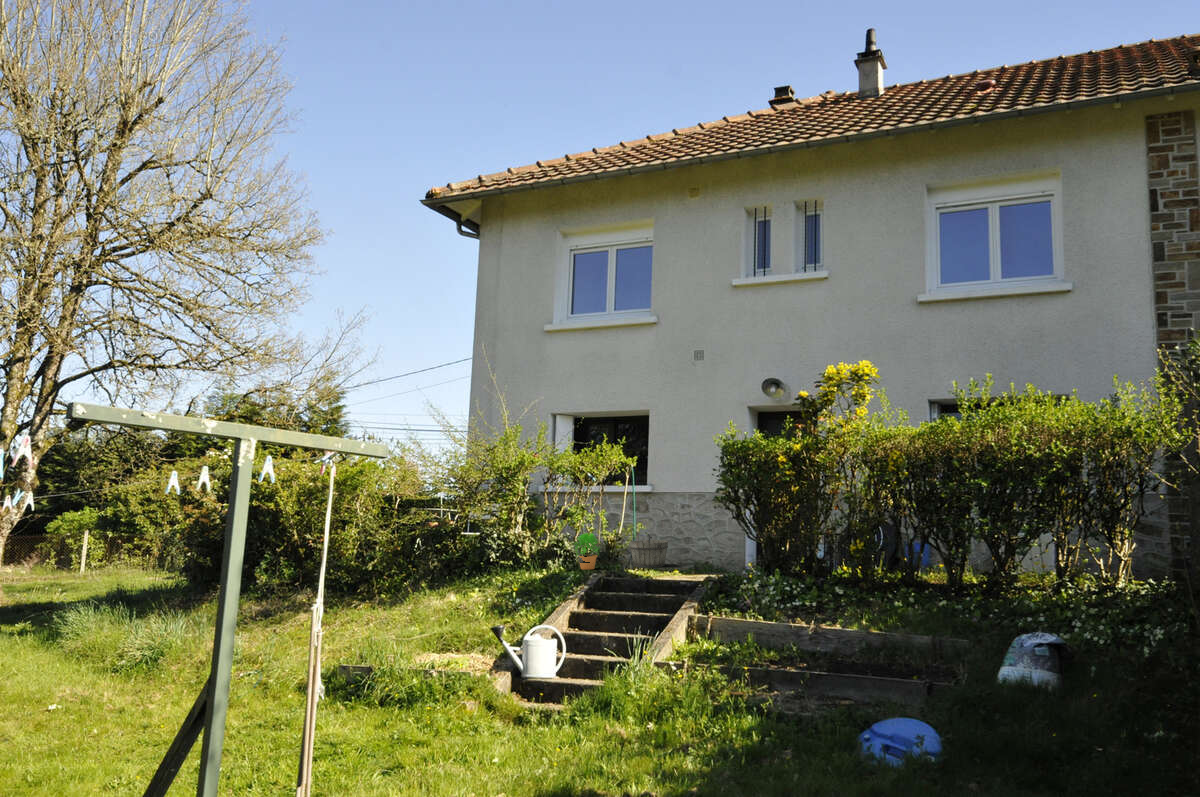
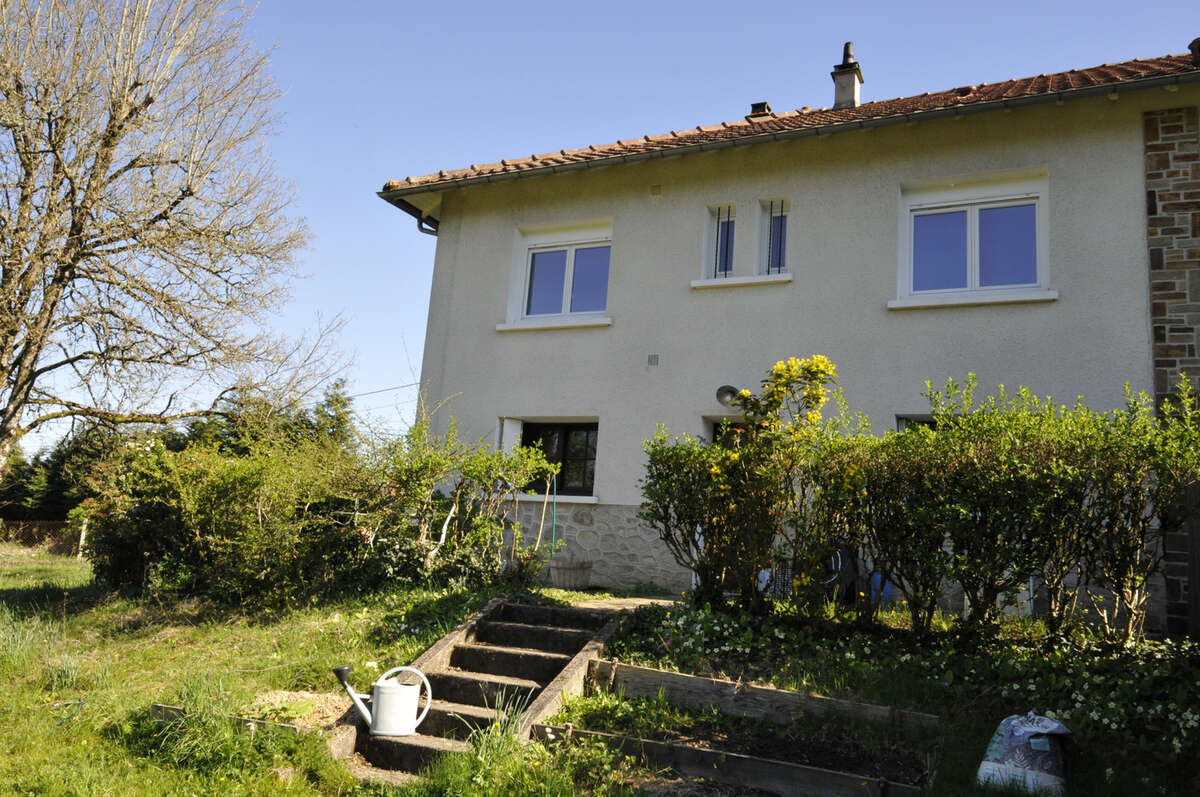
potted plant: present [575,533,599,570] -> none [479,546,515,590]

